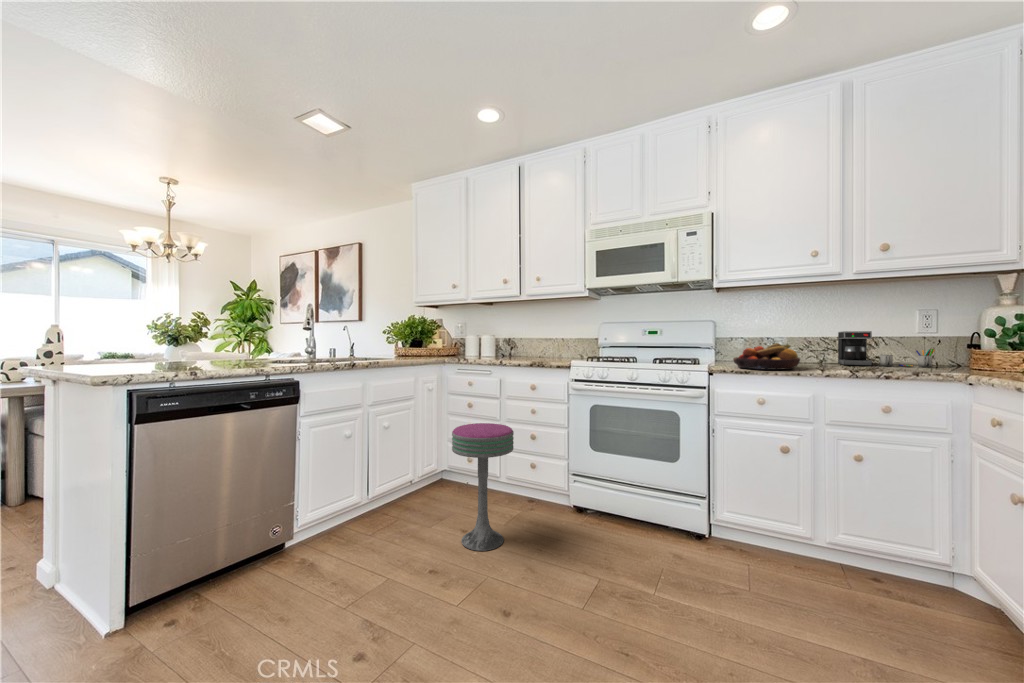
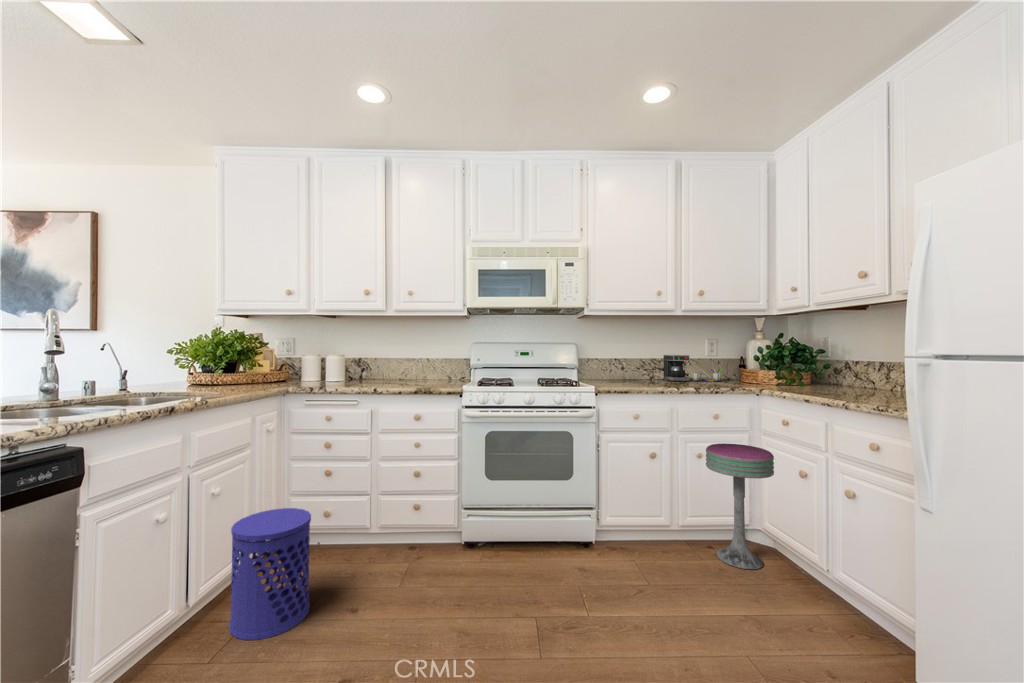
fruit bowl: present [733,344,800,370] -> none [611,366,662,389]
bar stool: present [452,423,514,551] -> present [706,444,774,570]
waste bin: none [390,444,440,529] -> present [229,508,311,640]

